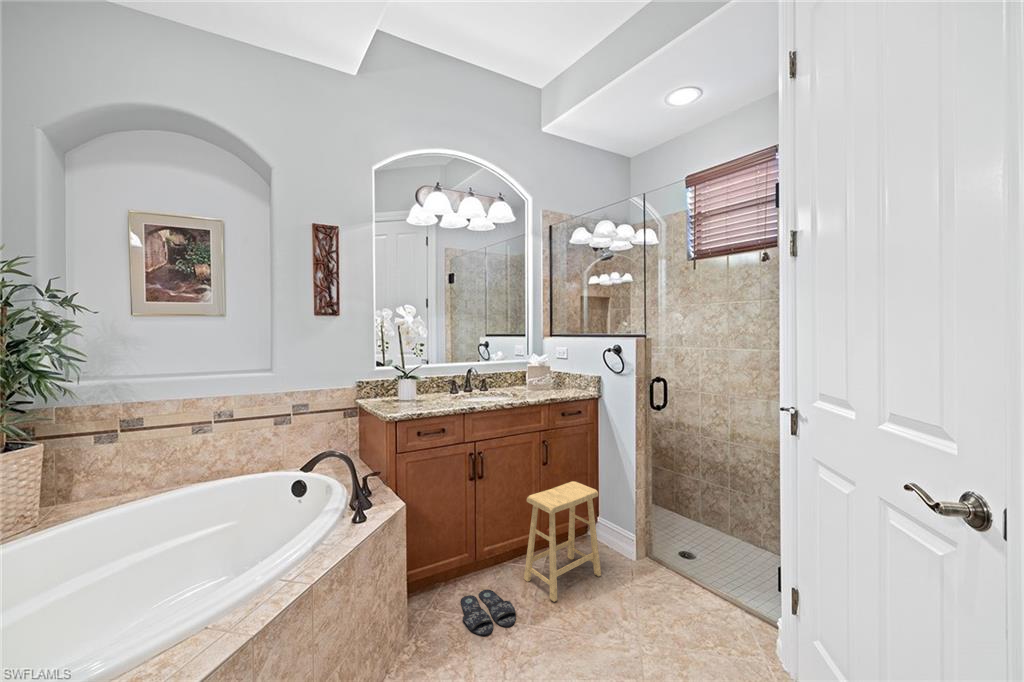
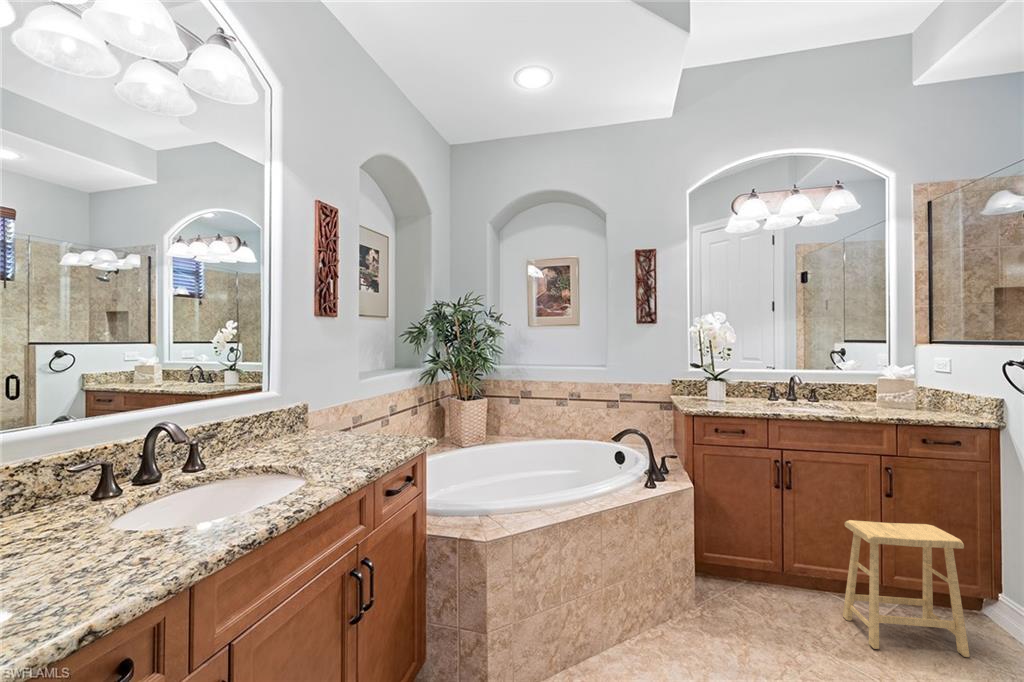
slippers: present [461,590,516,635] -> none [752,602,815,642]

